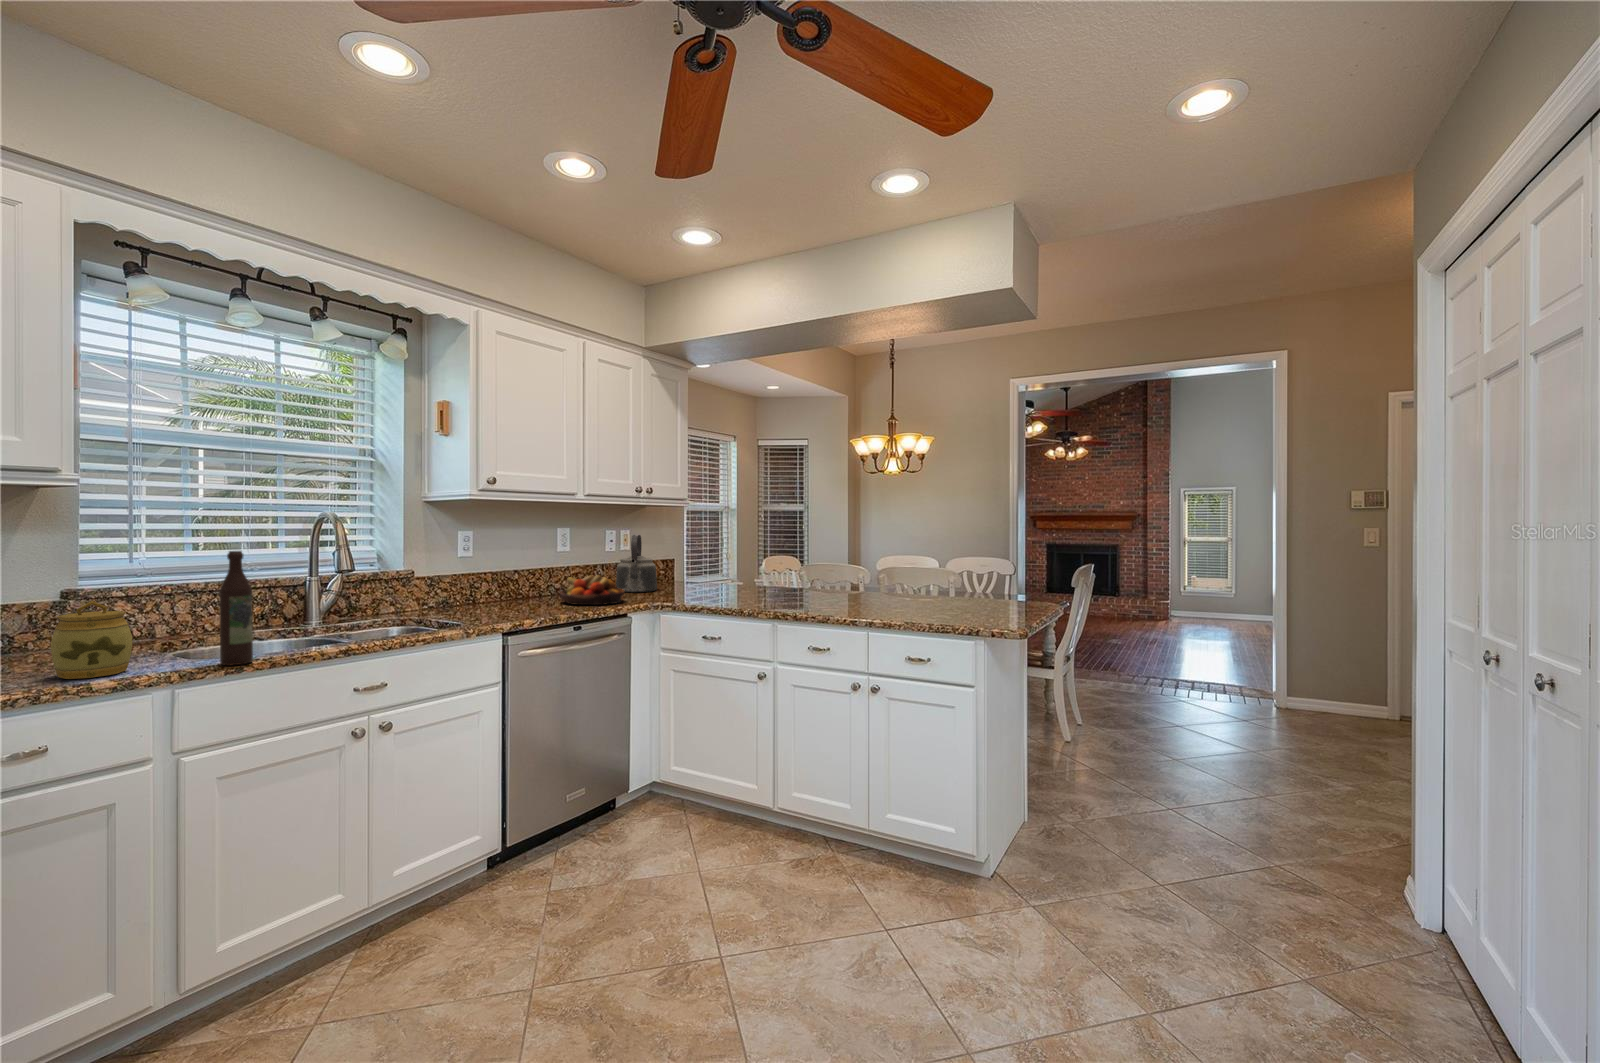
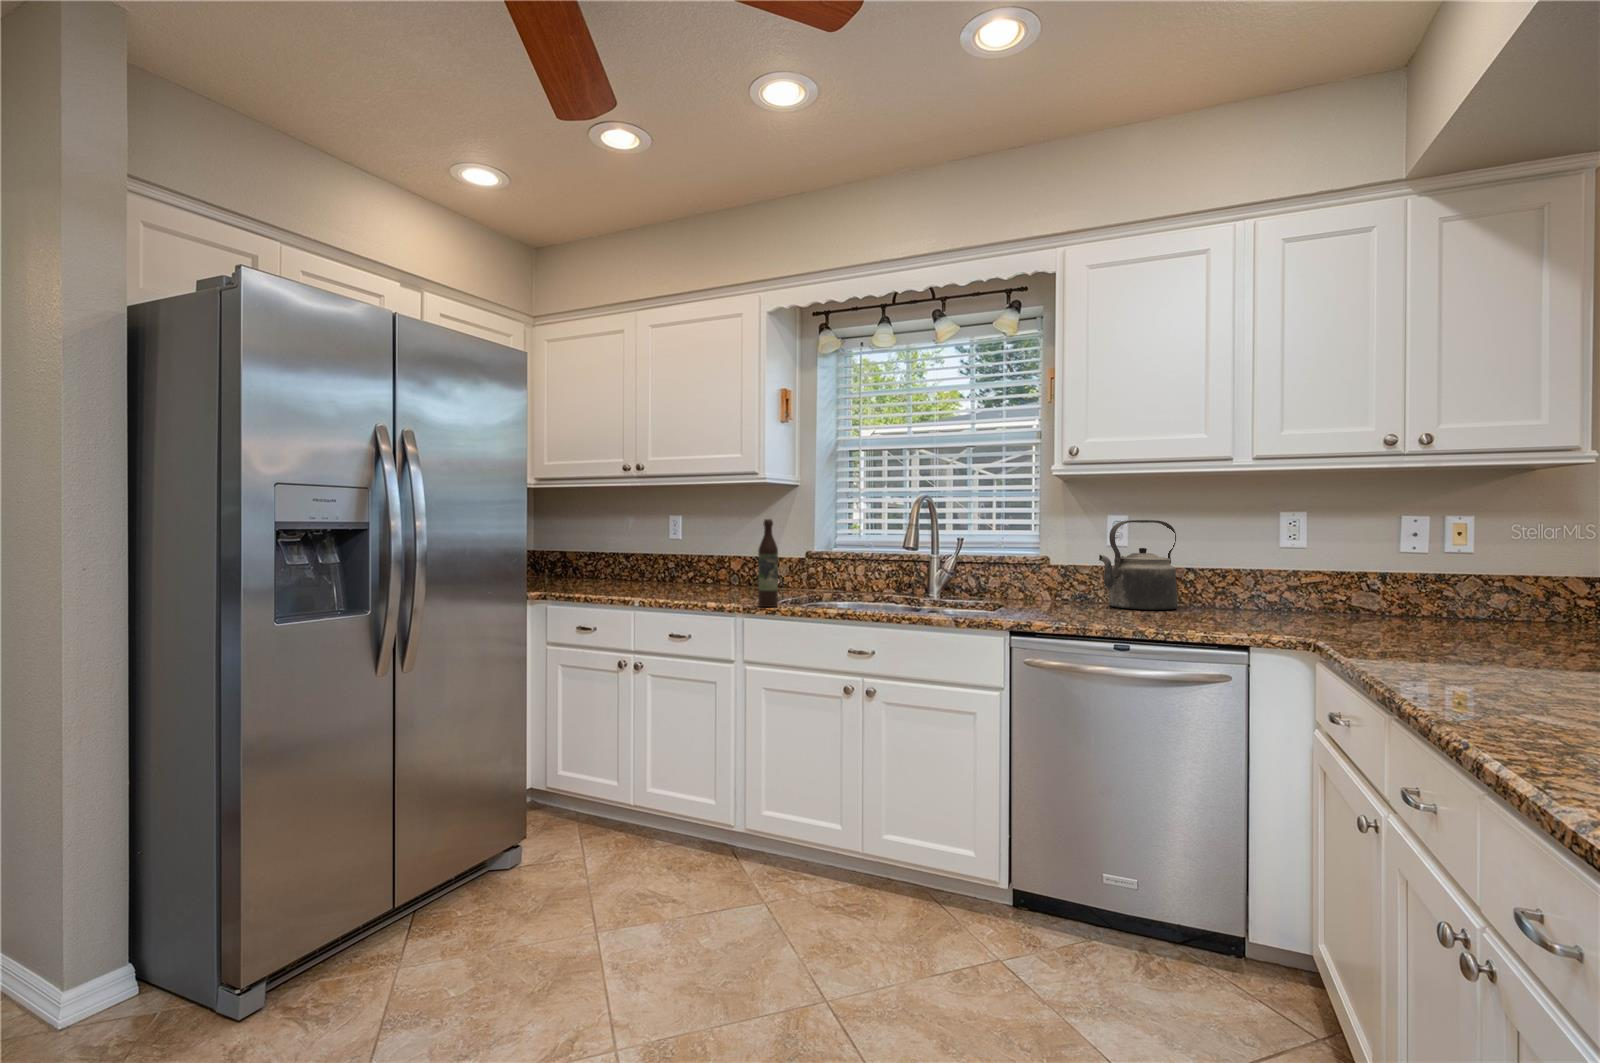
kettle: present [616,535,657,592] -> present [1099,520,1178,610]
fruit bowl: present [560,575,624,605] -> none [1191,581,1306,629]
jar: present [51,601,132,679] -> none [710,551,748,601]

